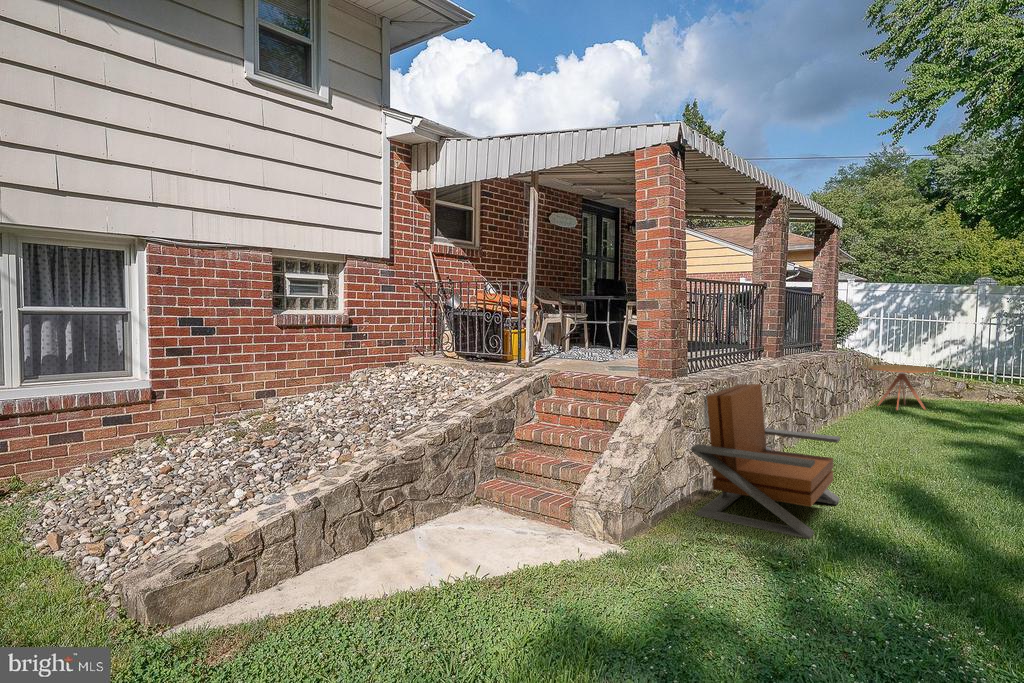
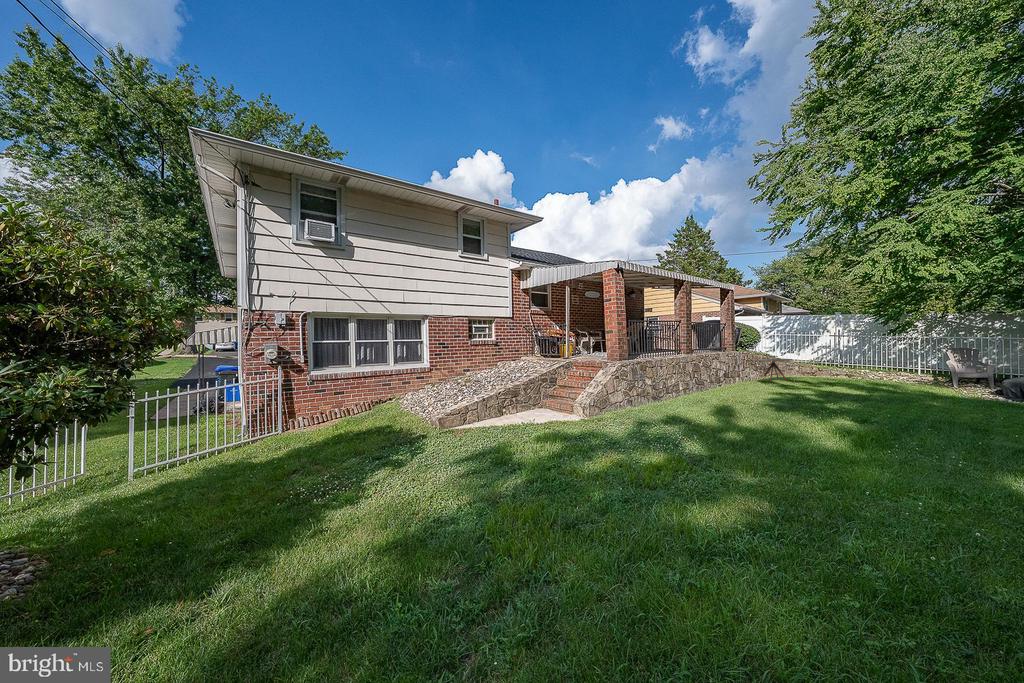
lounge chair: present [691,384,840,539] -> none [625,360,692,414]

